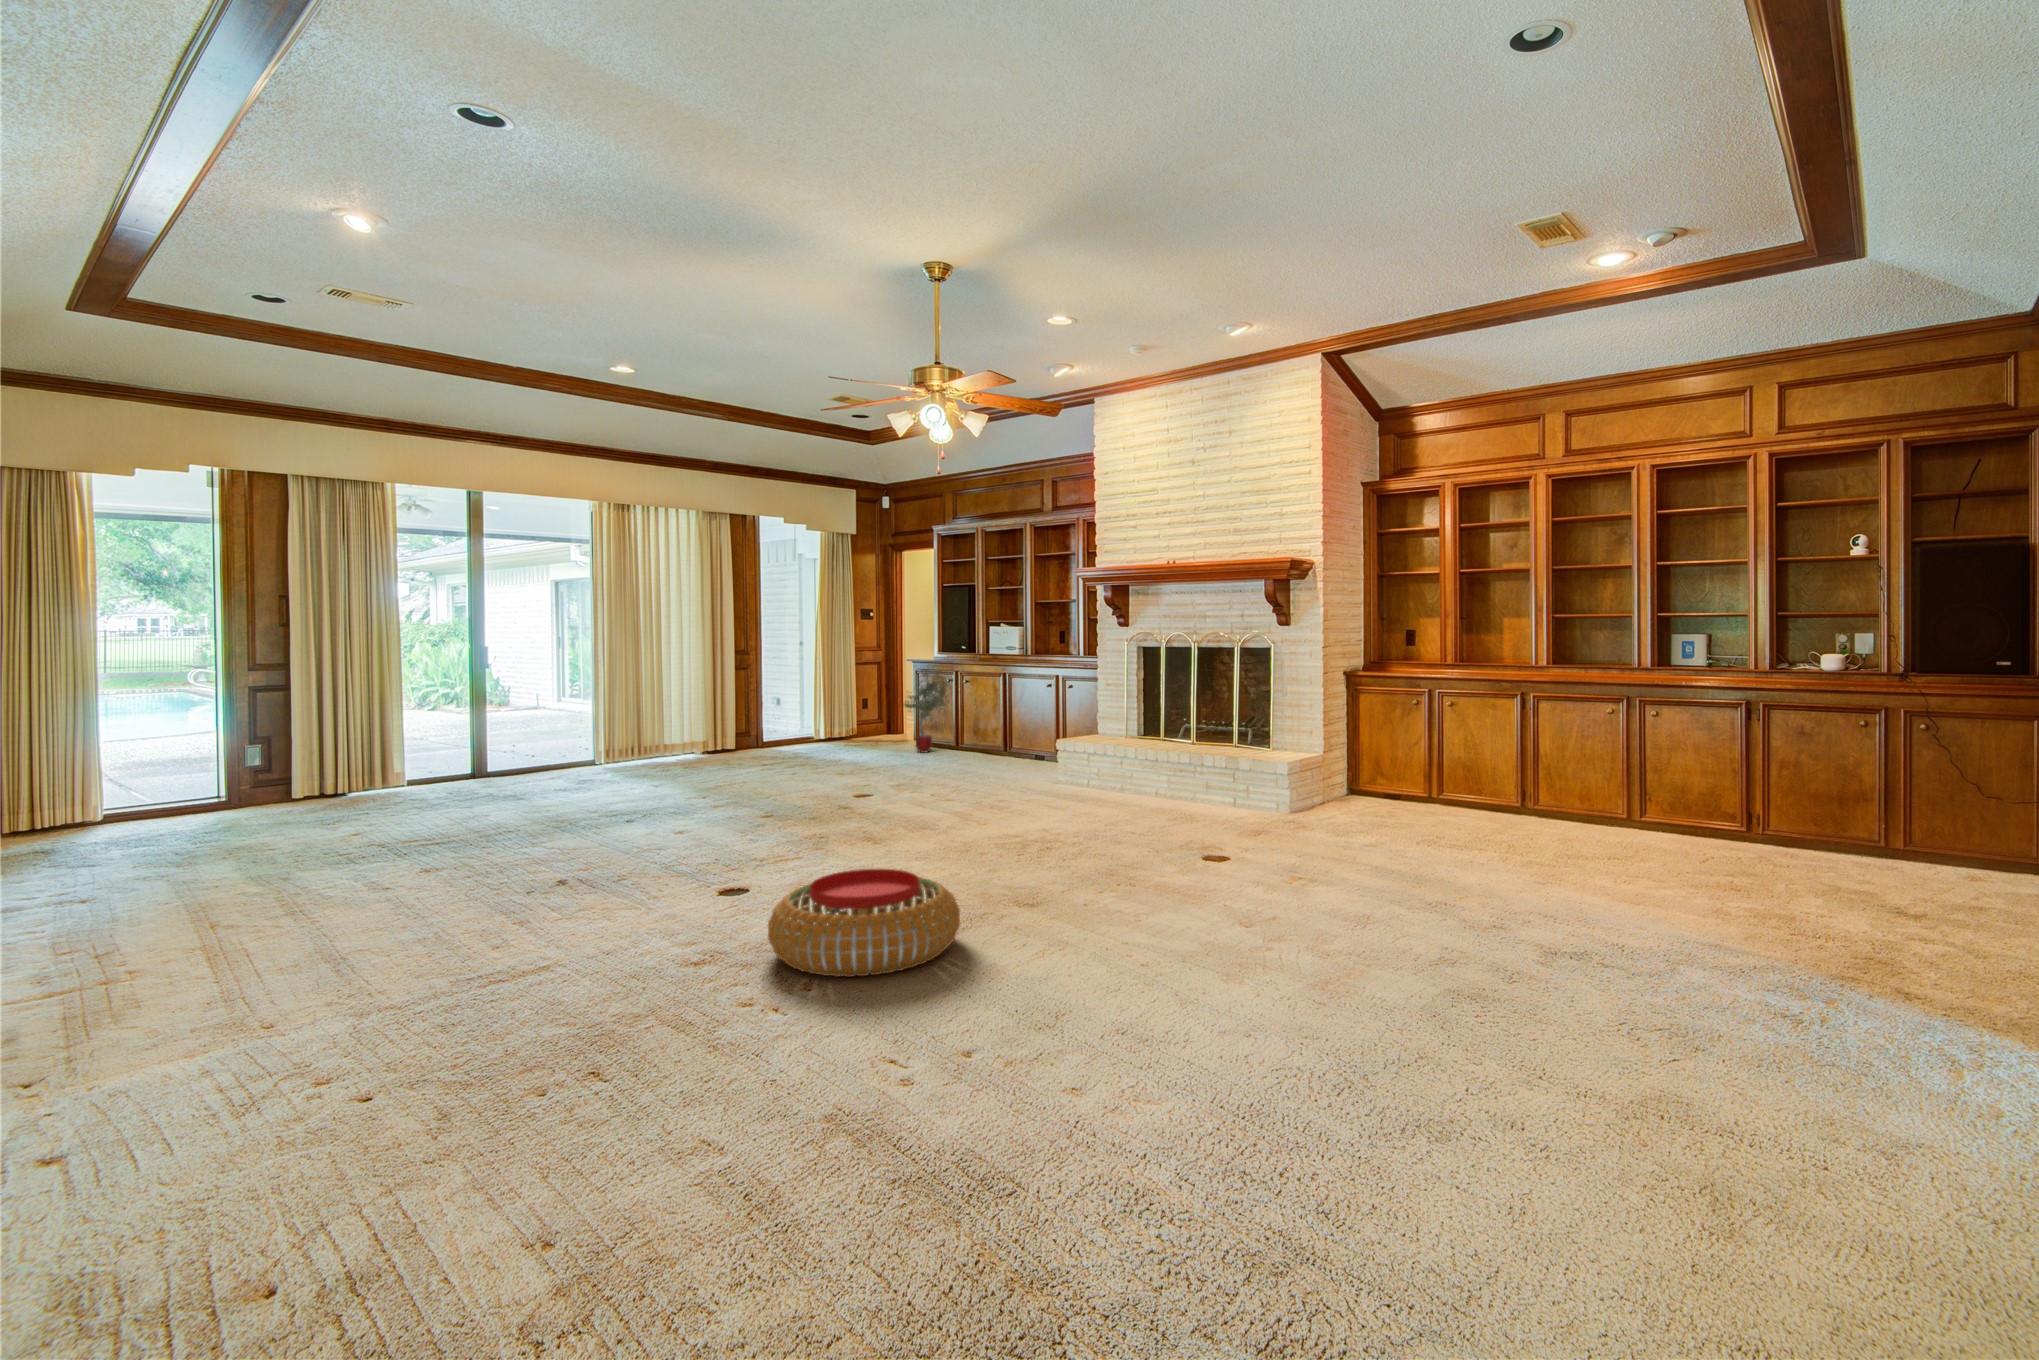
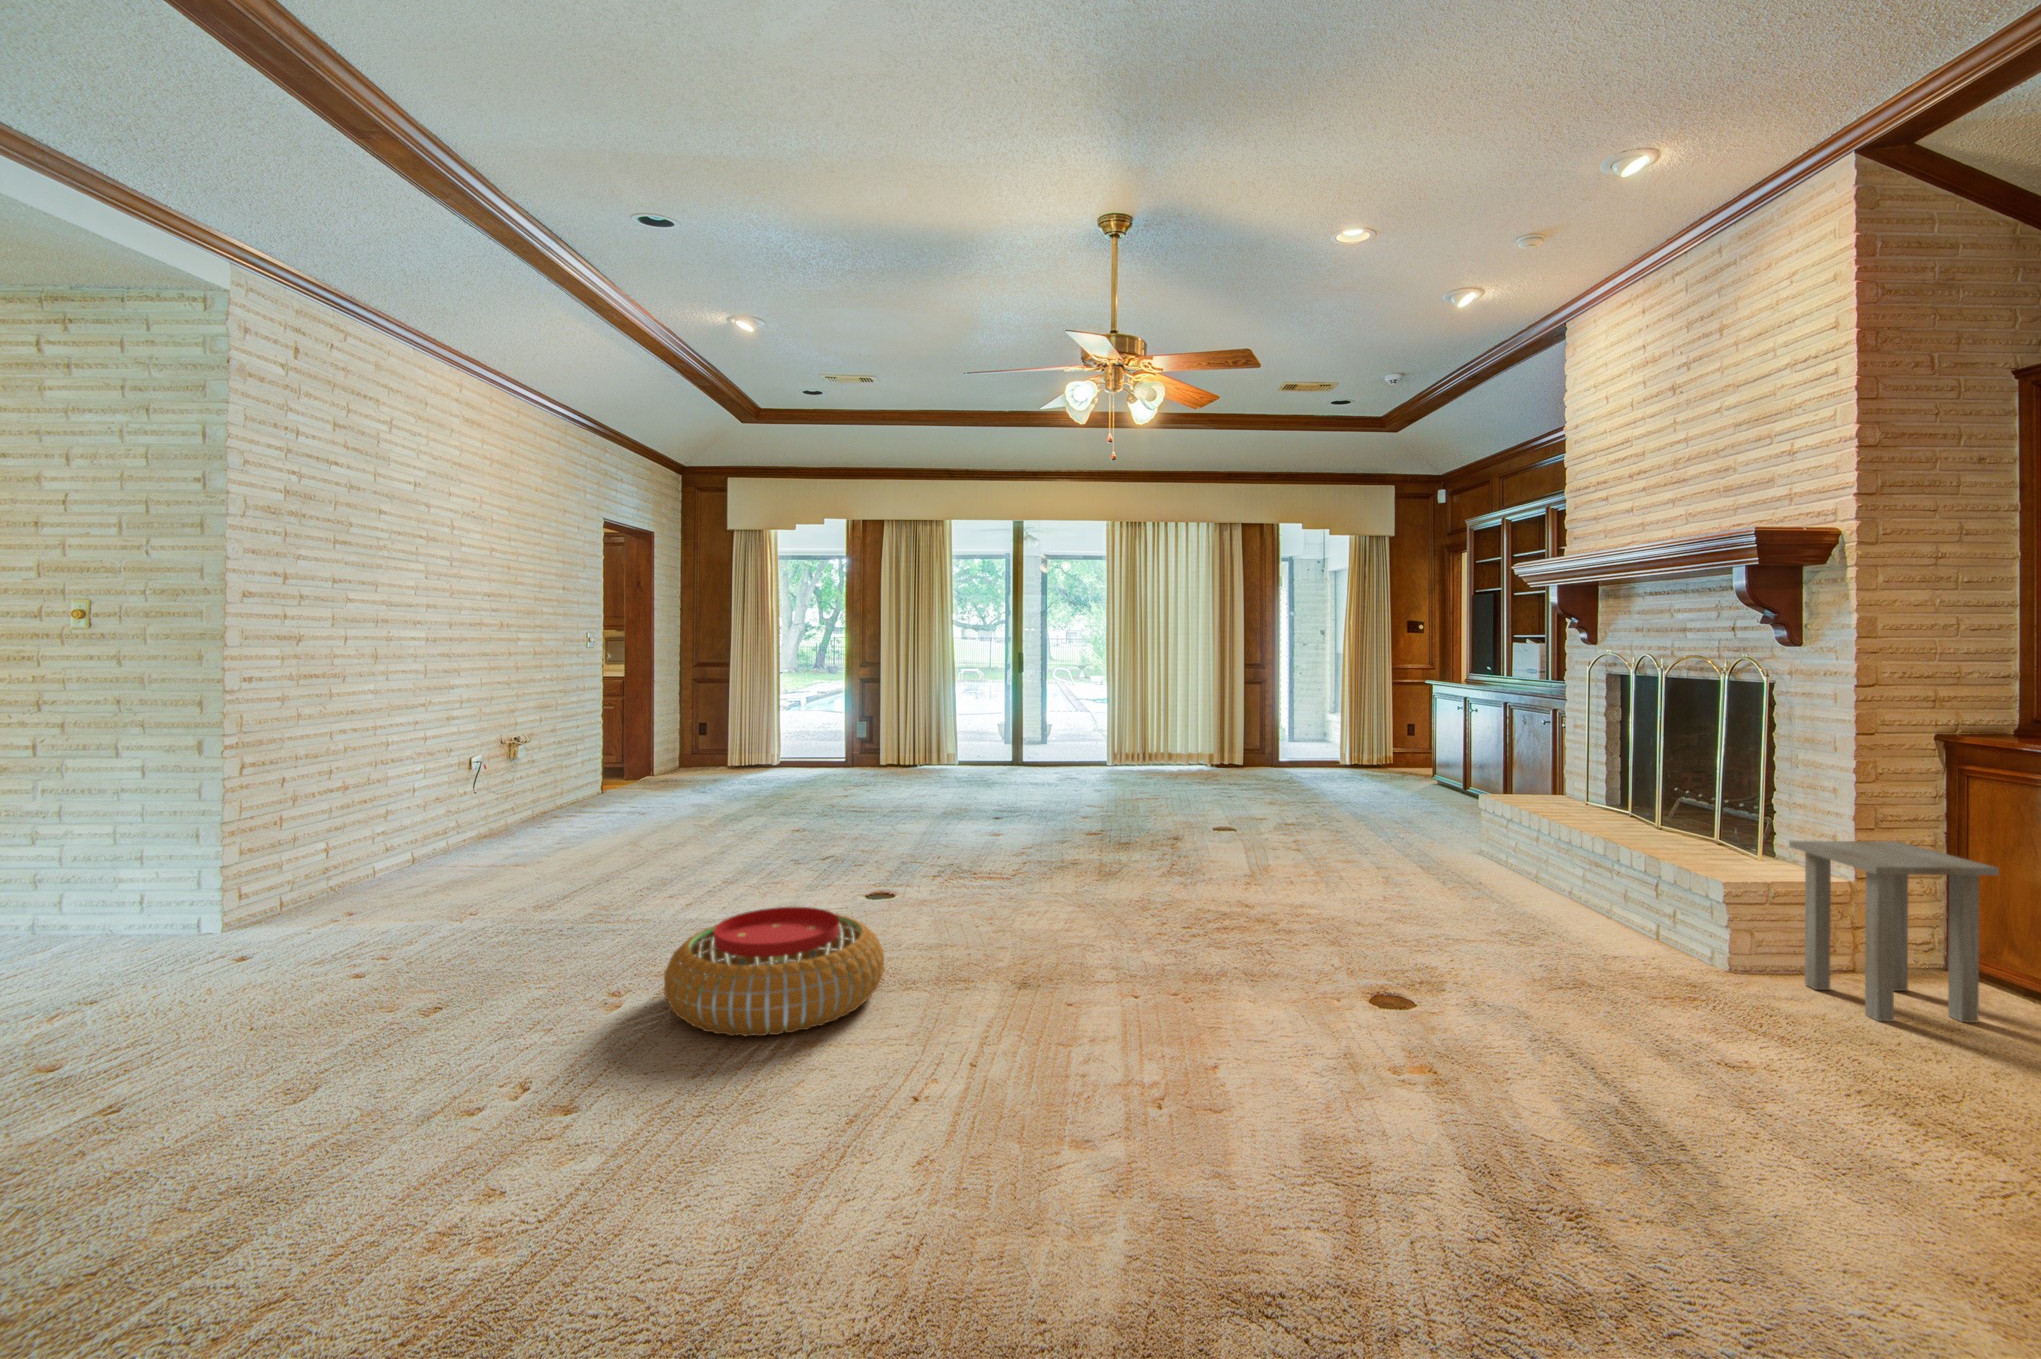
potted tree: present [904,669,949,753] -> none [1402,691,1461,791]
side table: none [1303,726,1385,814] -> present [1789,841,1999,1022]

